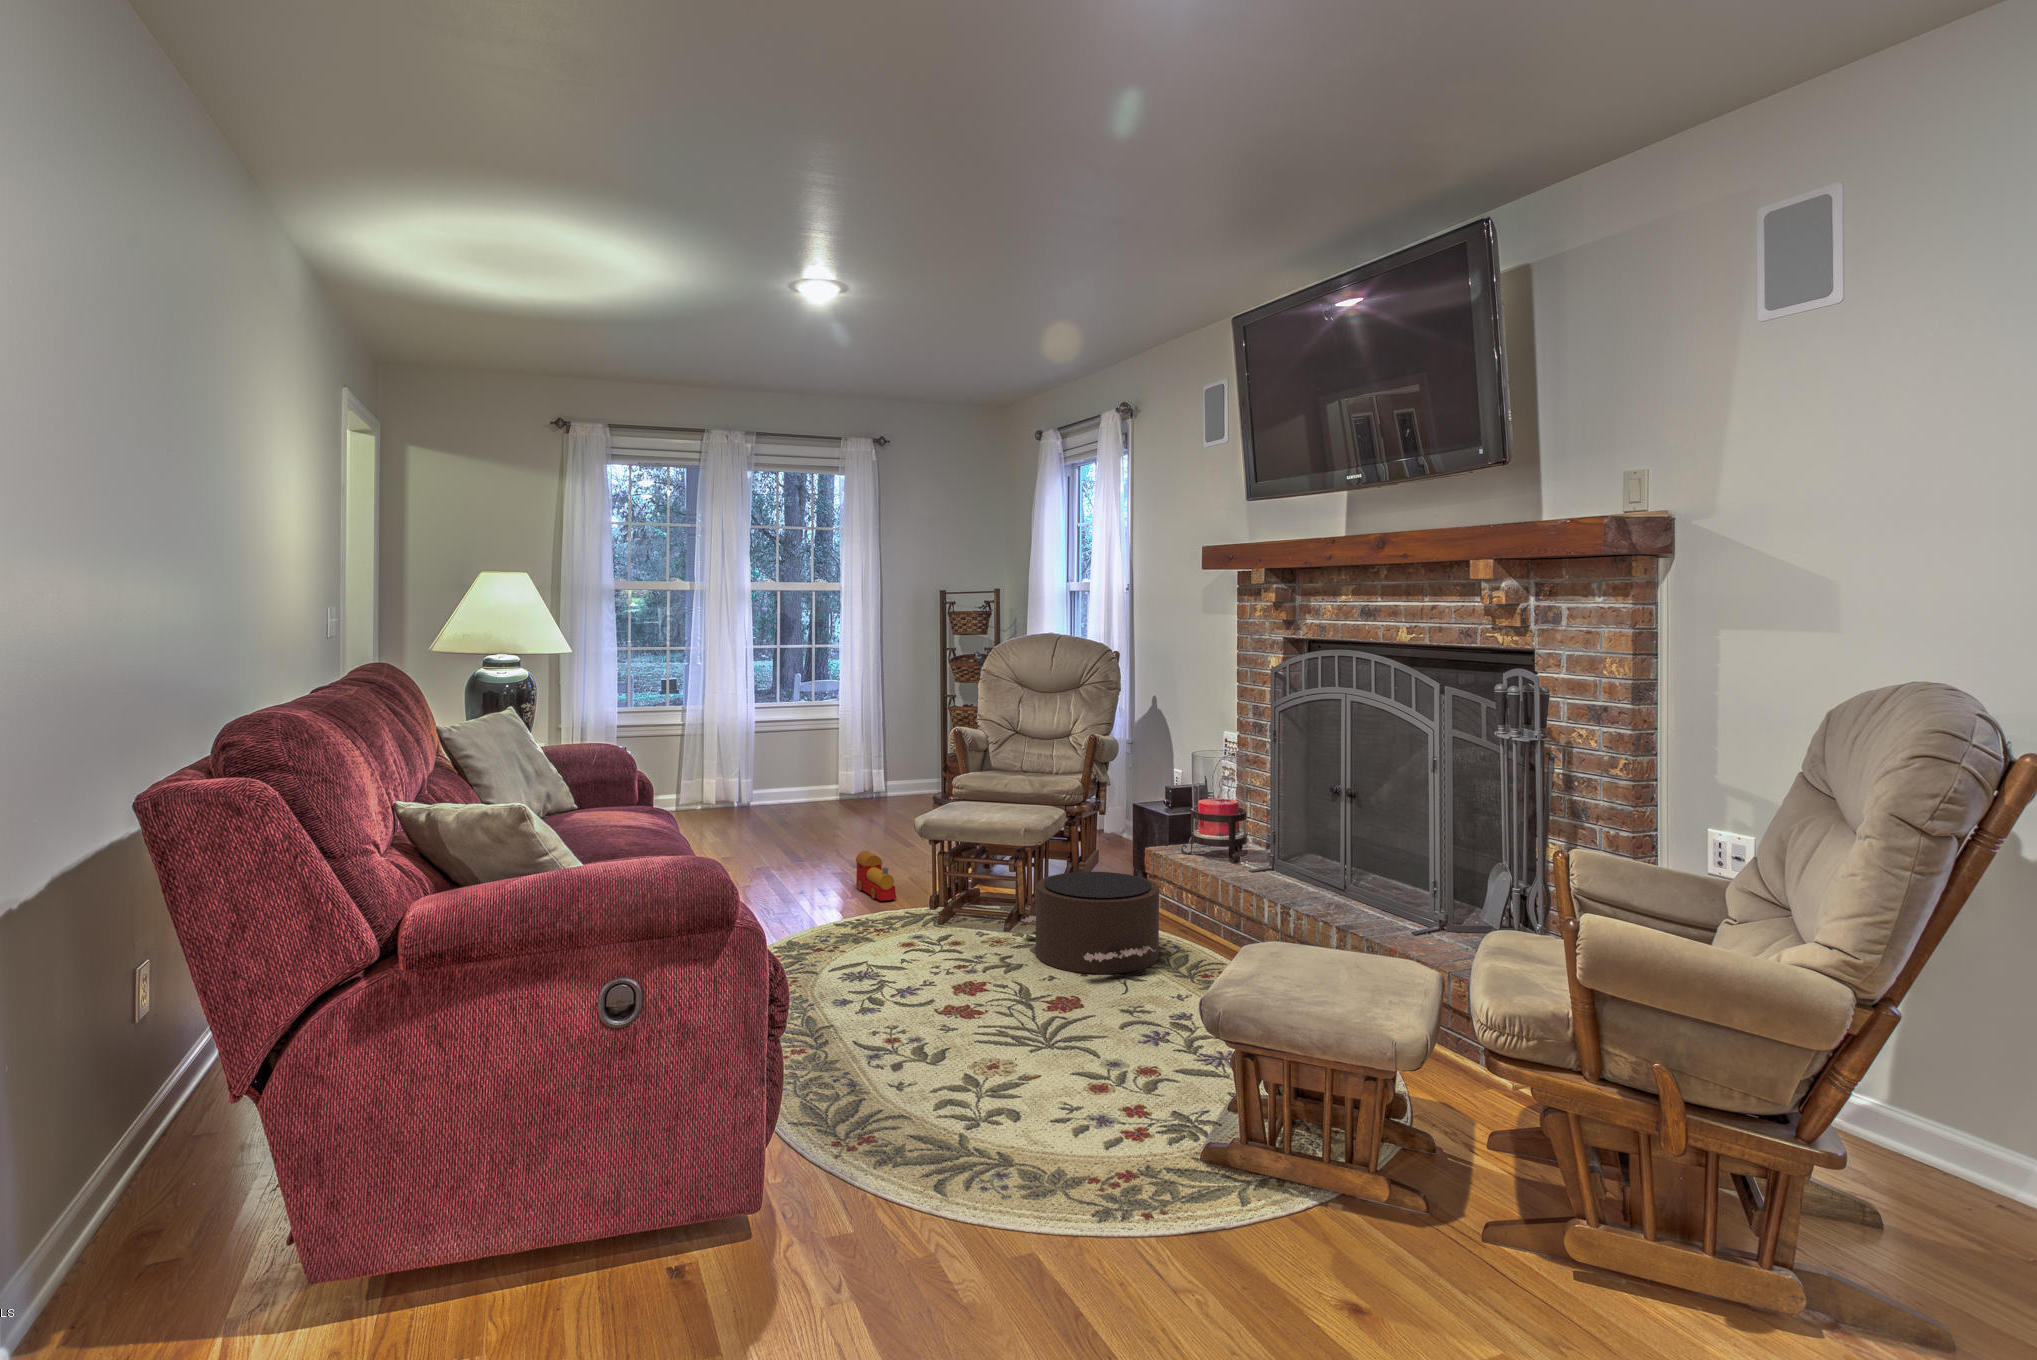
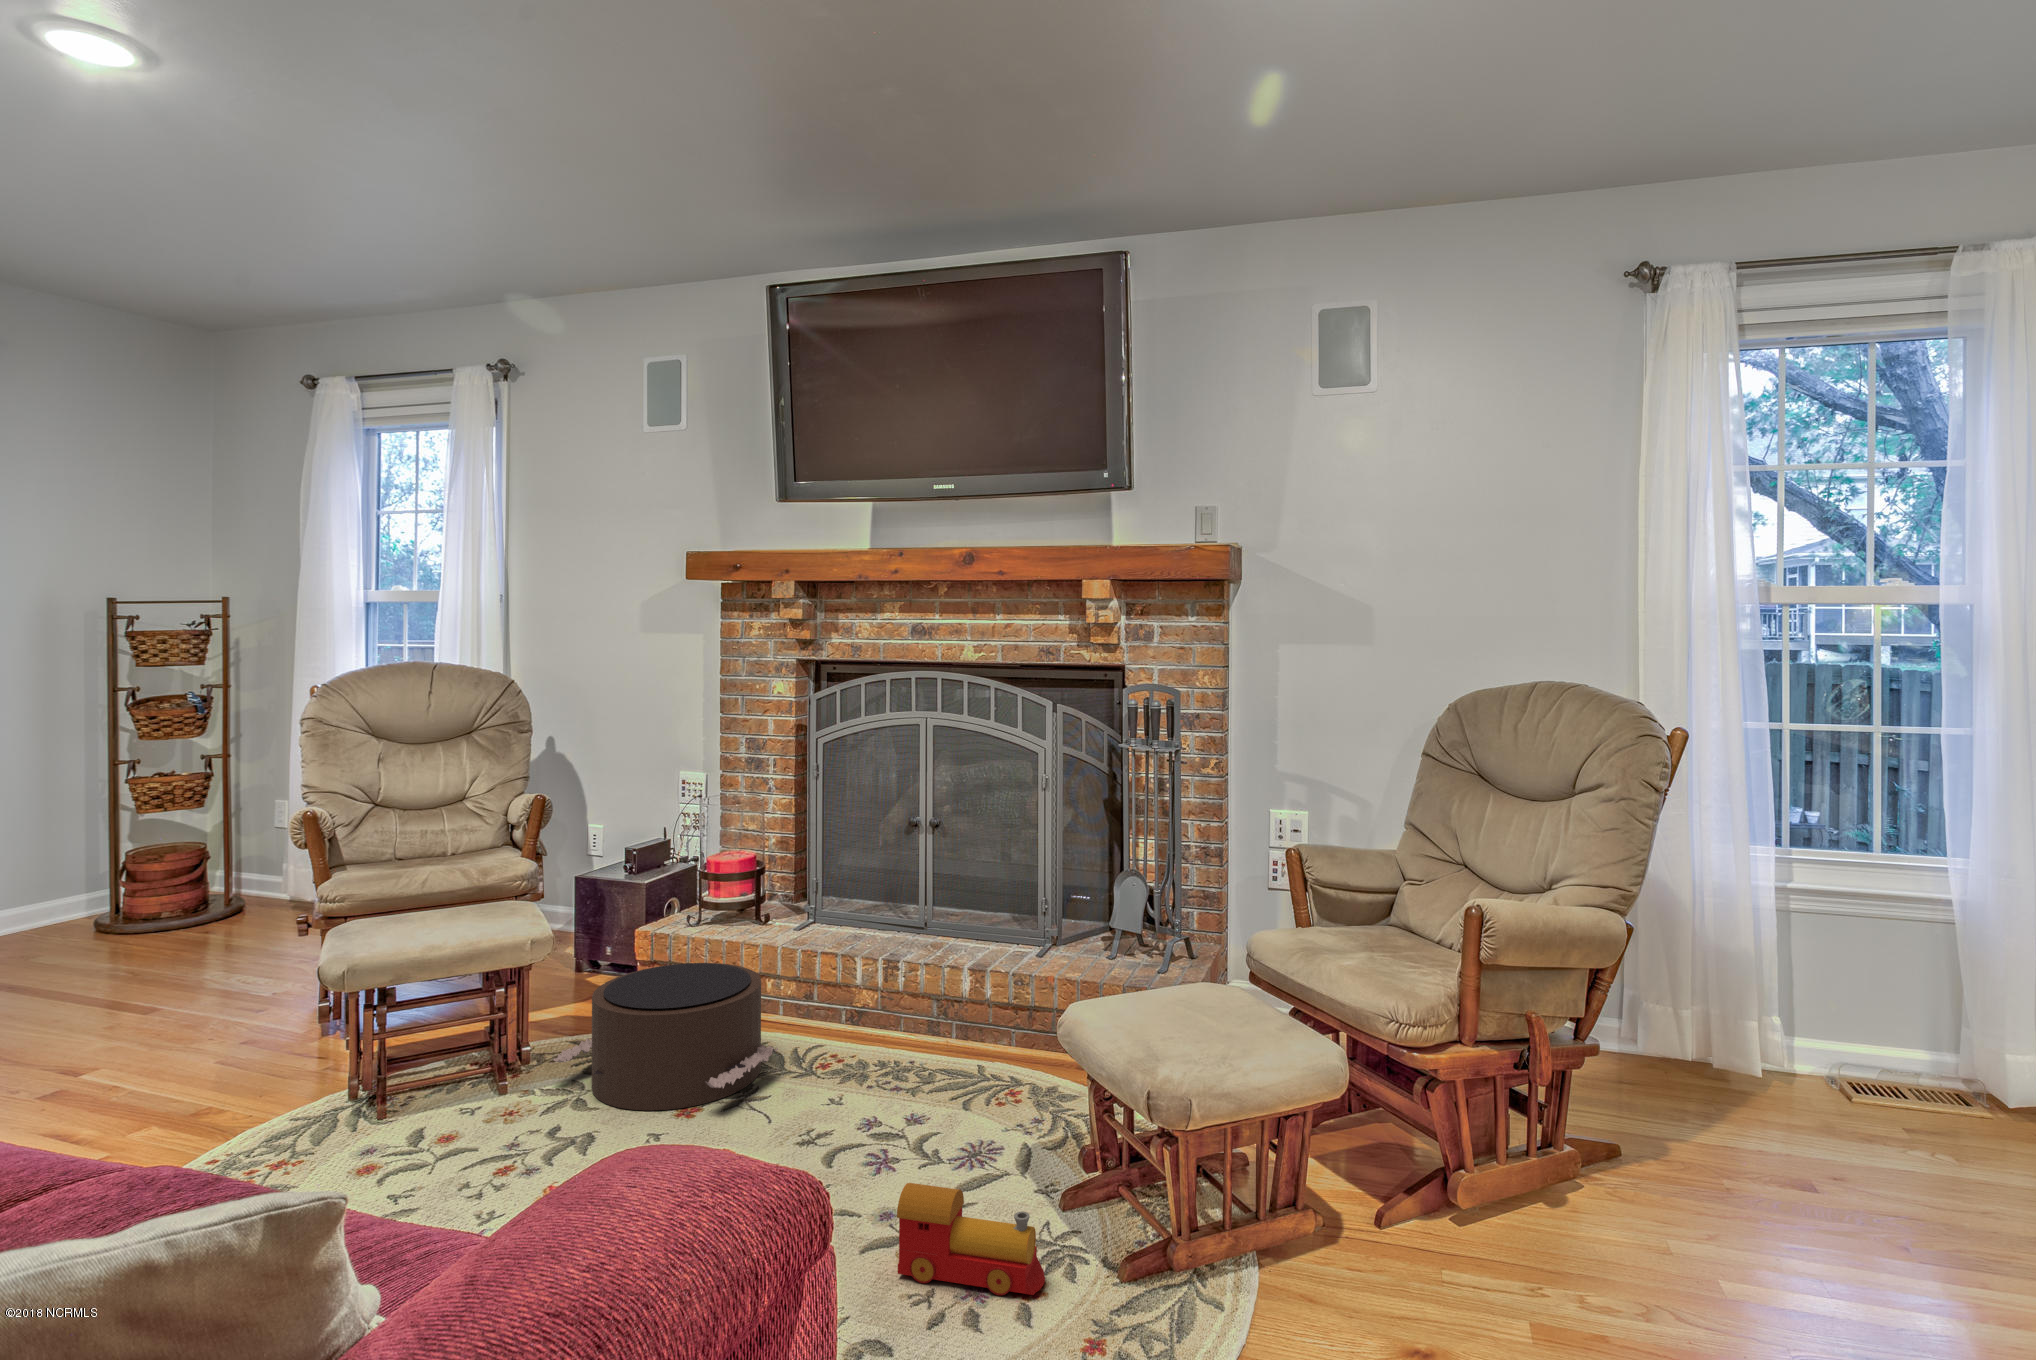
toy train: present [856,851,897,901] -> present [897,1183,1045,1295]

